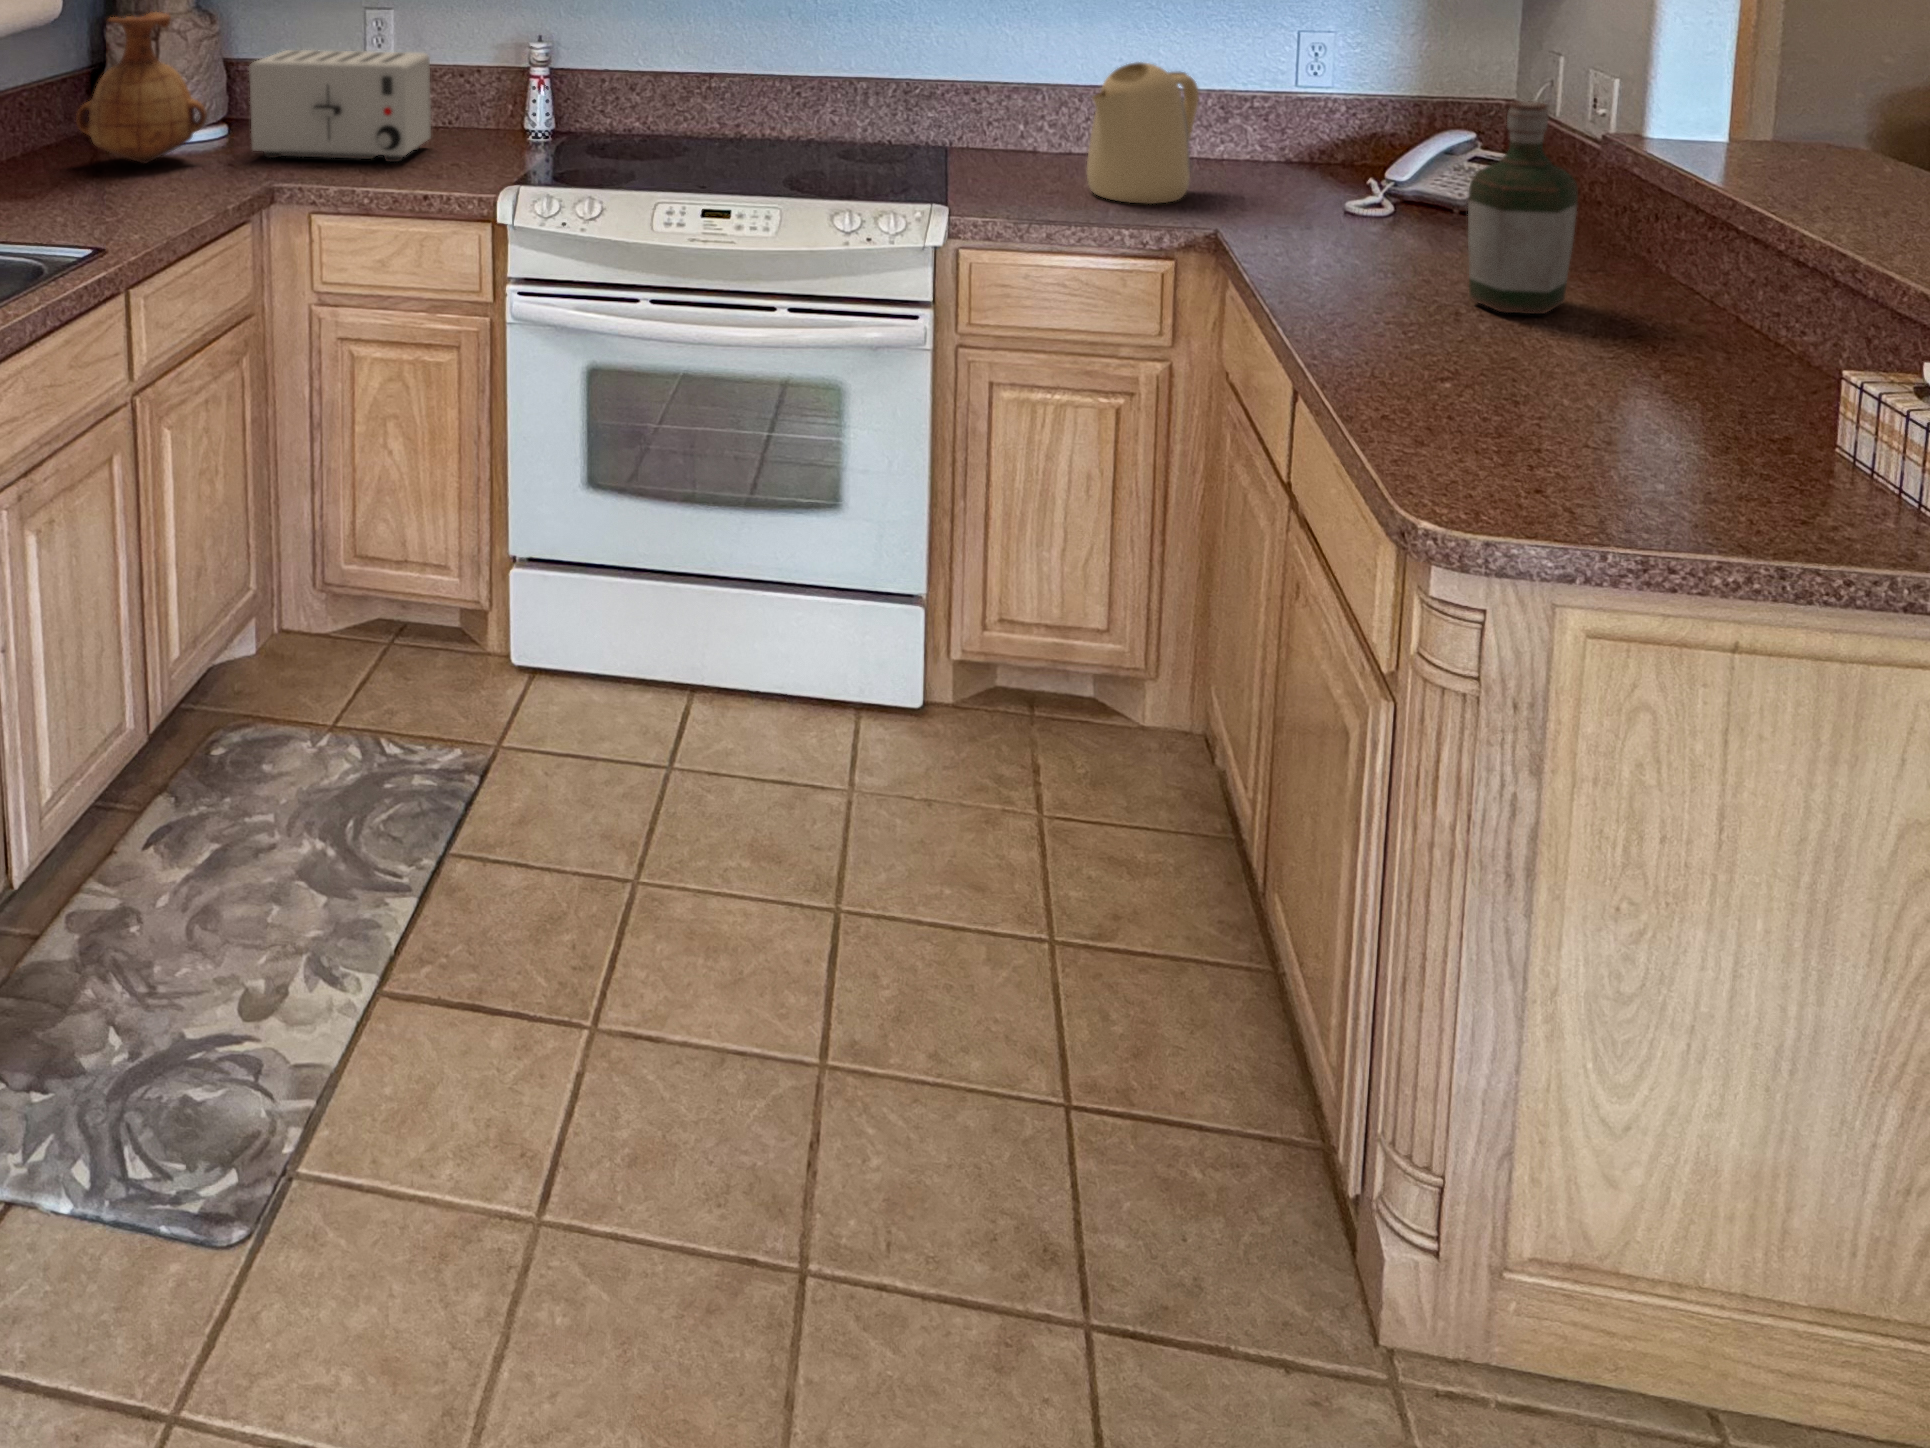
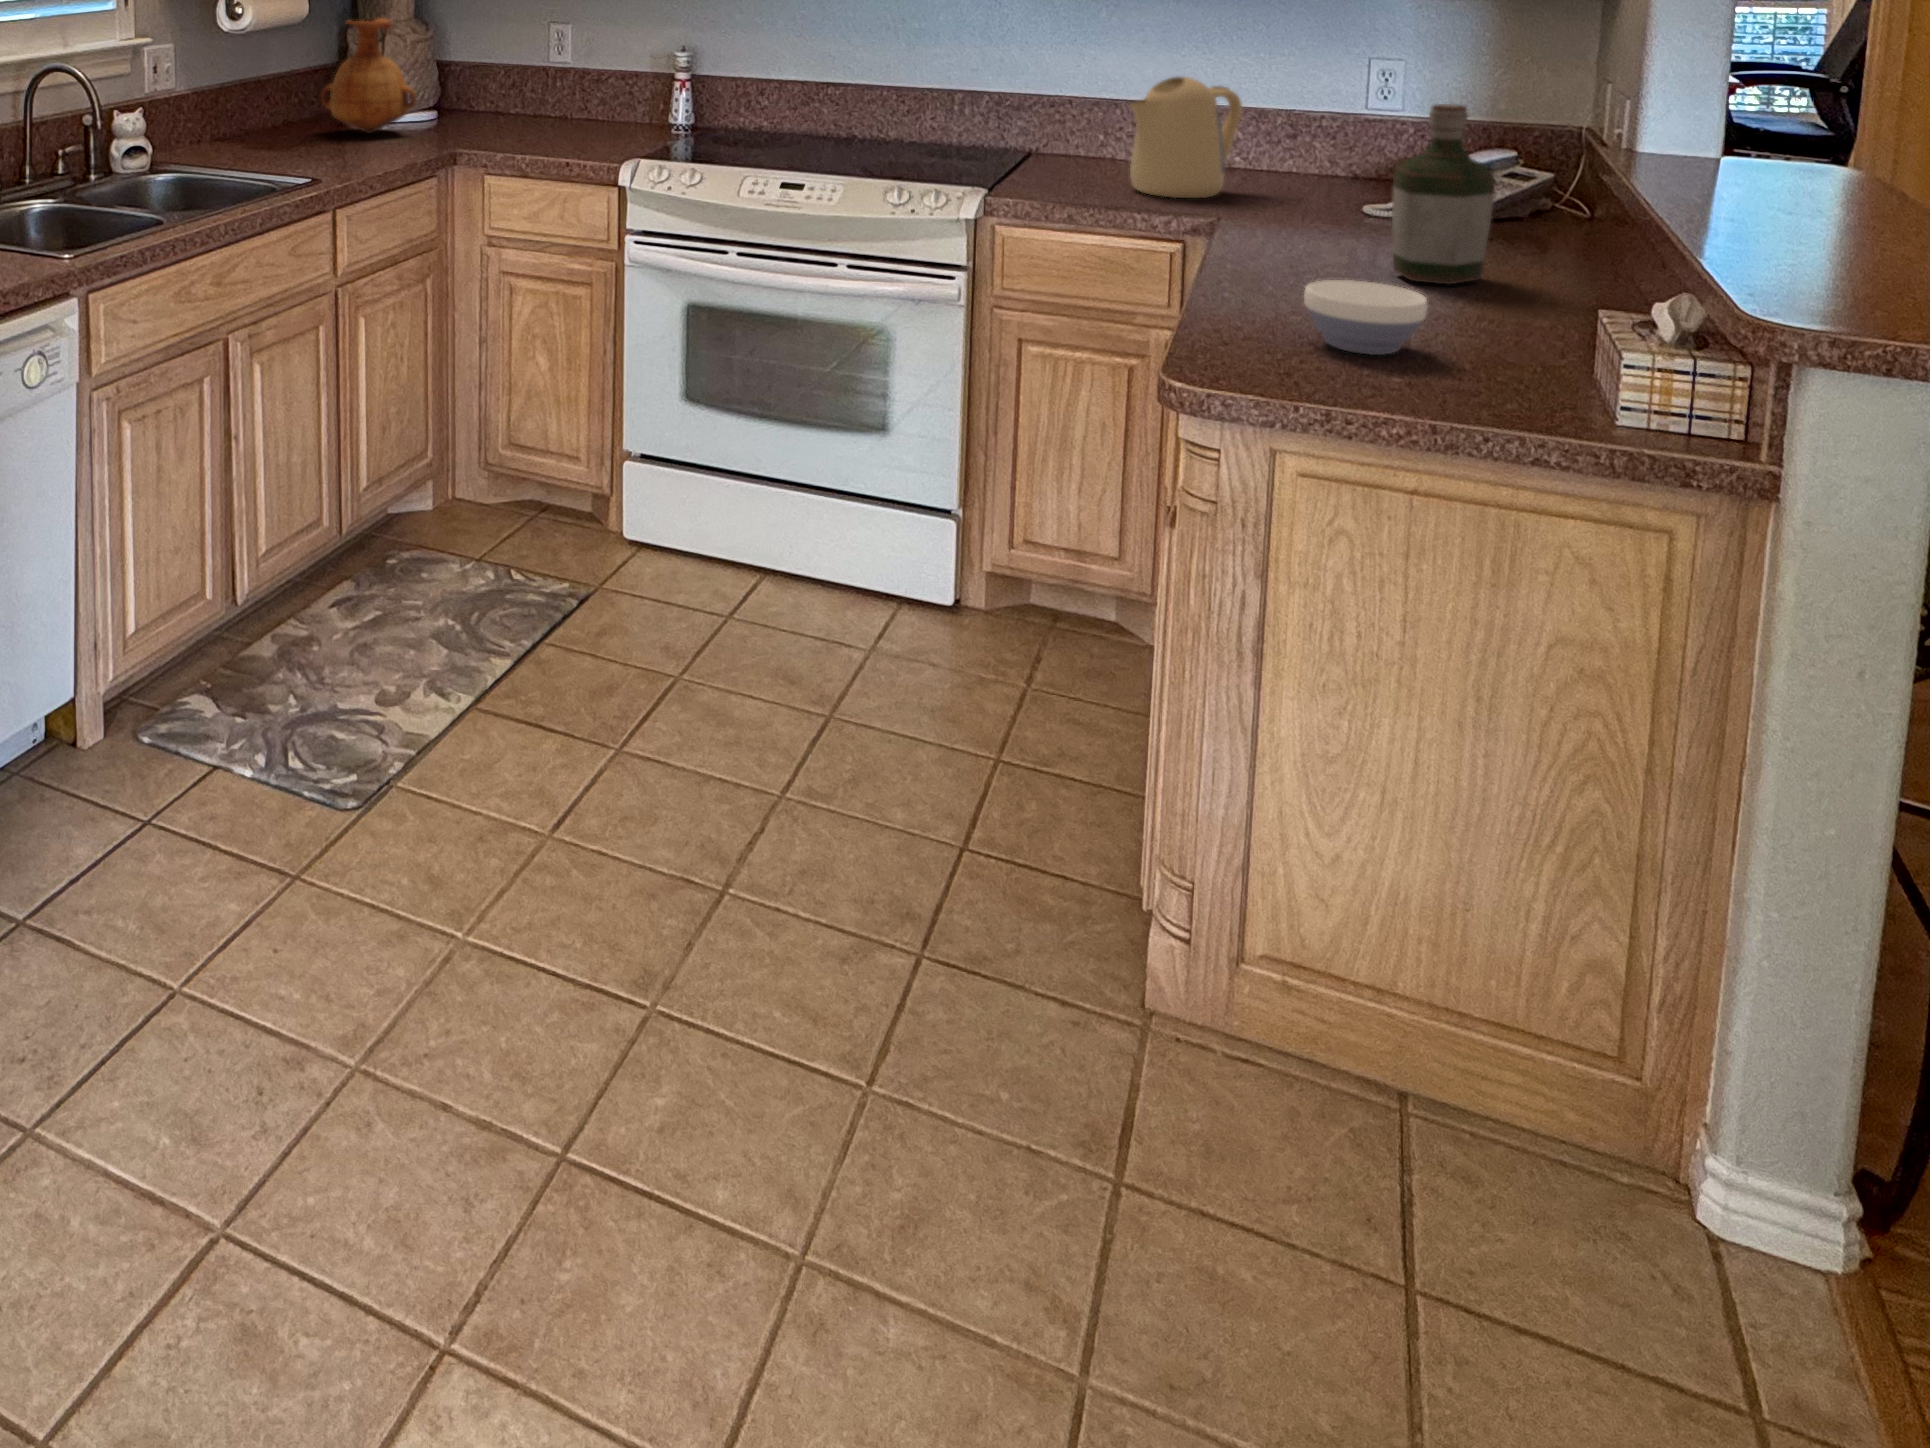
toaster: present [249,50,431,162] -> none [450,52,593,141]
bowl: none [1493,342,1650,444] -> present [1304,280,1427,355]

